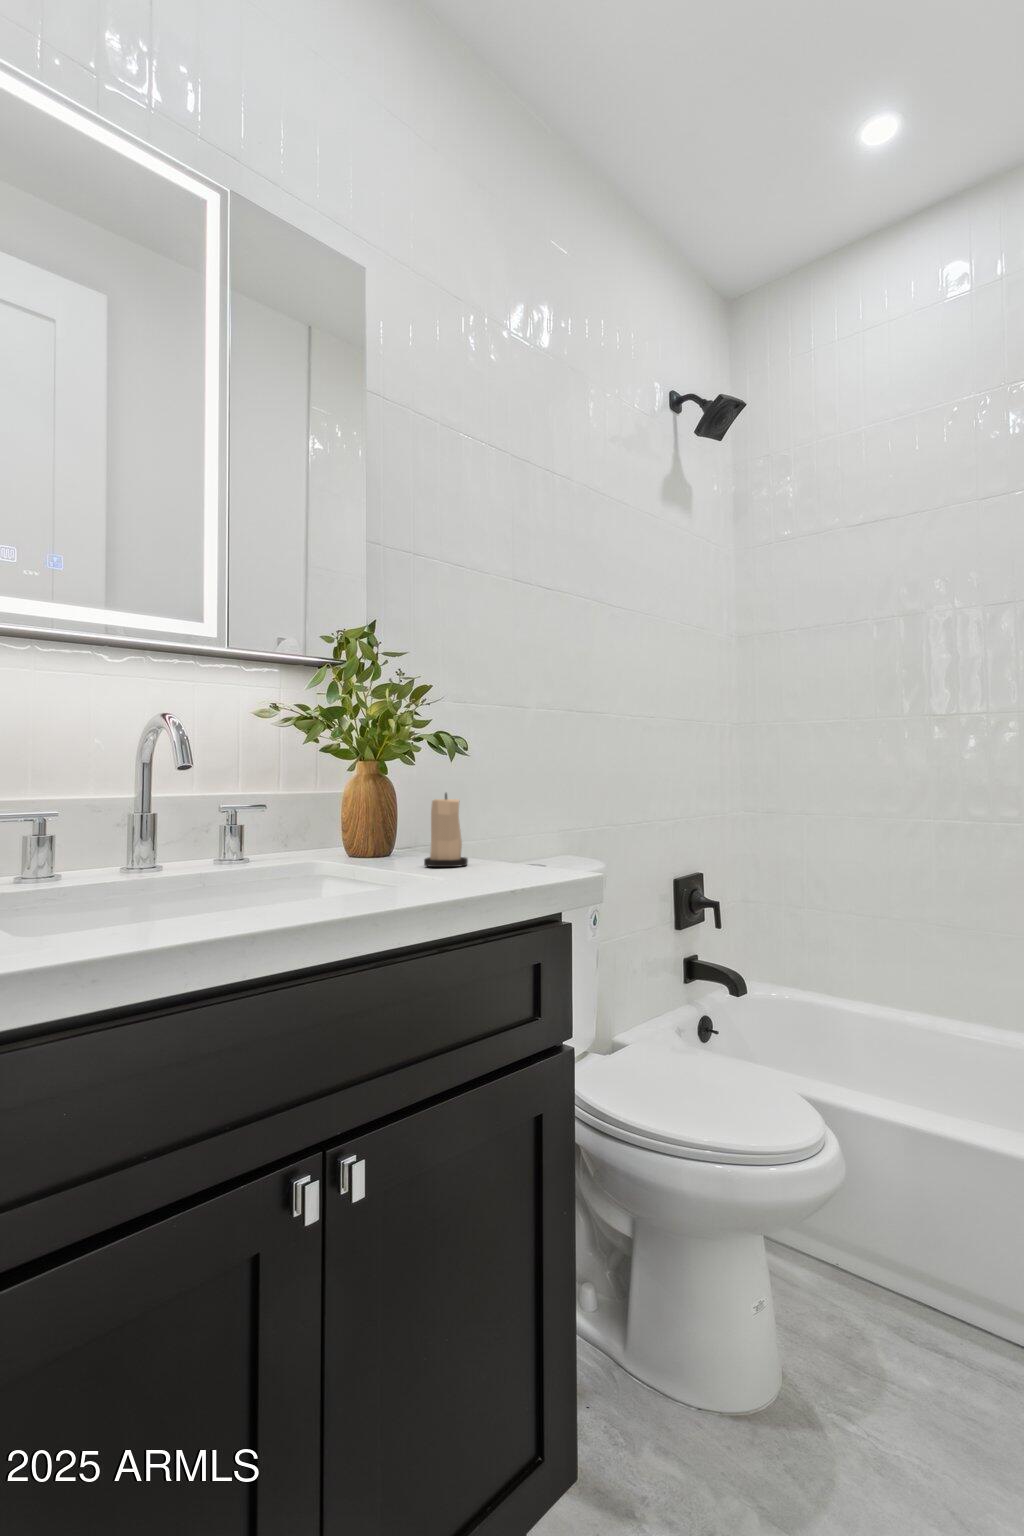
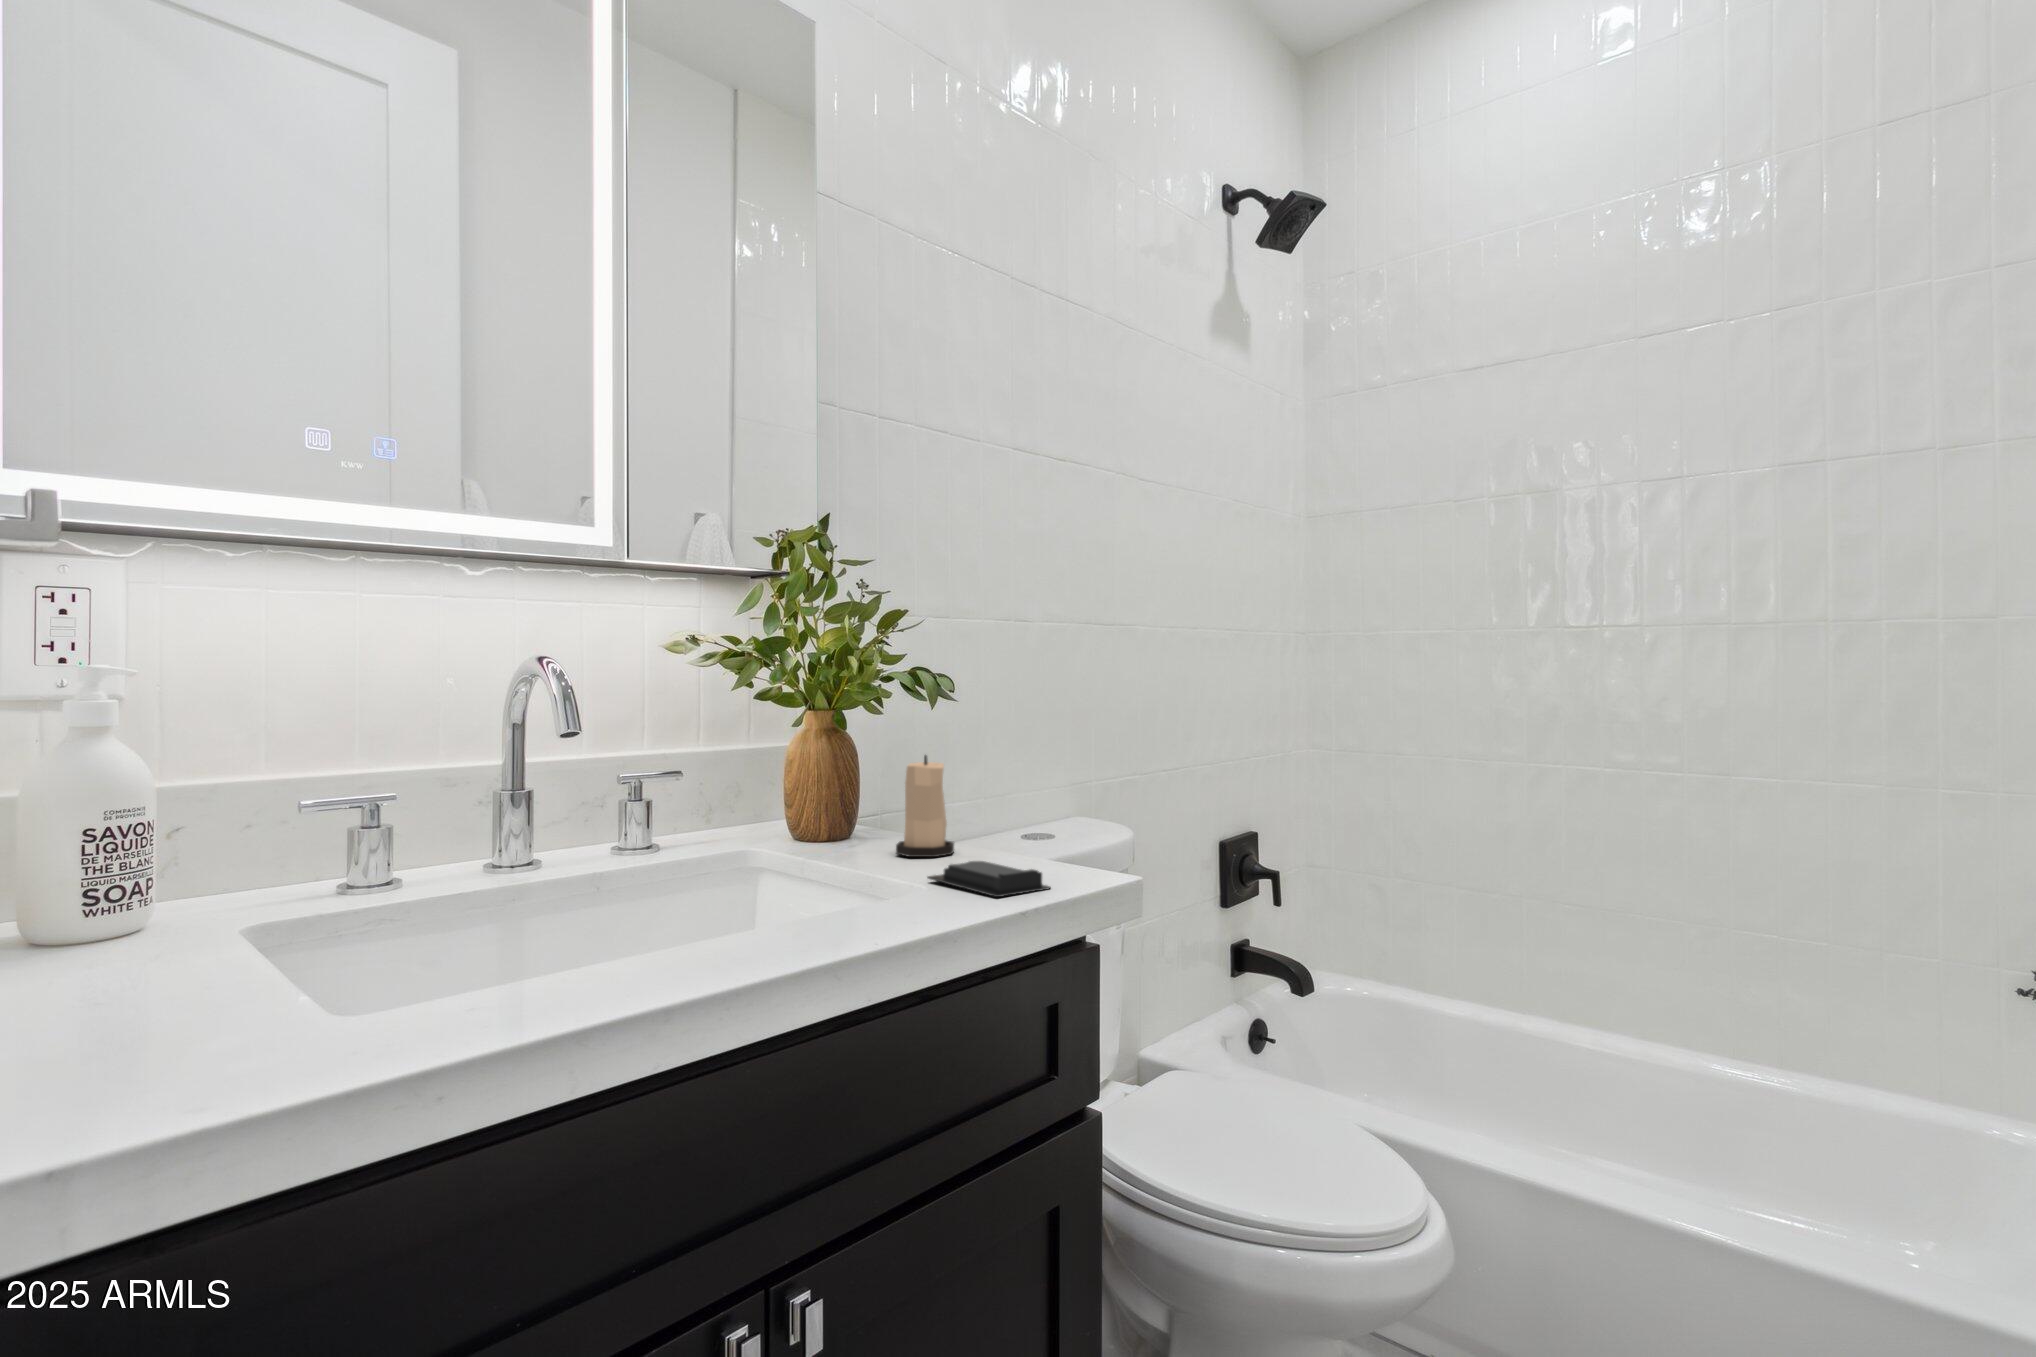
soap bar: none [445,863,536,883] -> present [928,861,1051,897]

